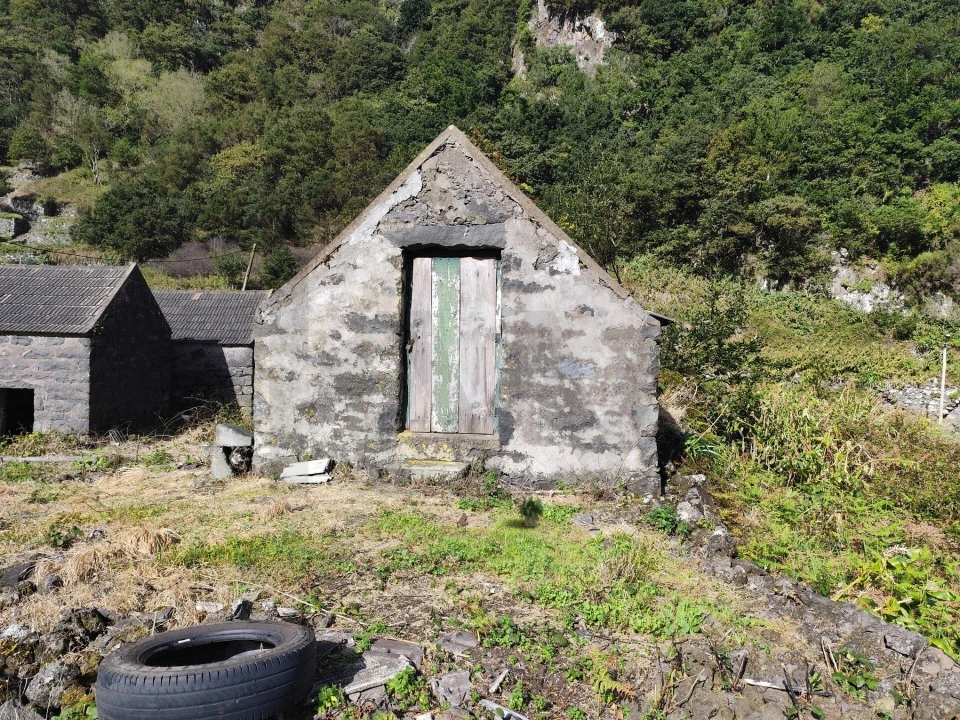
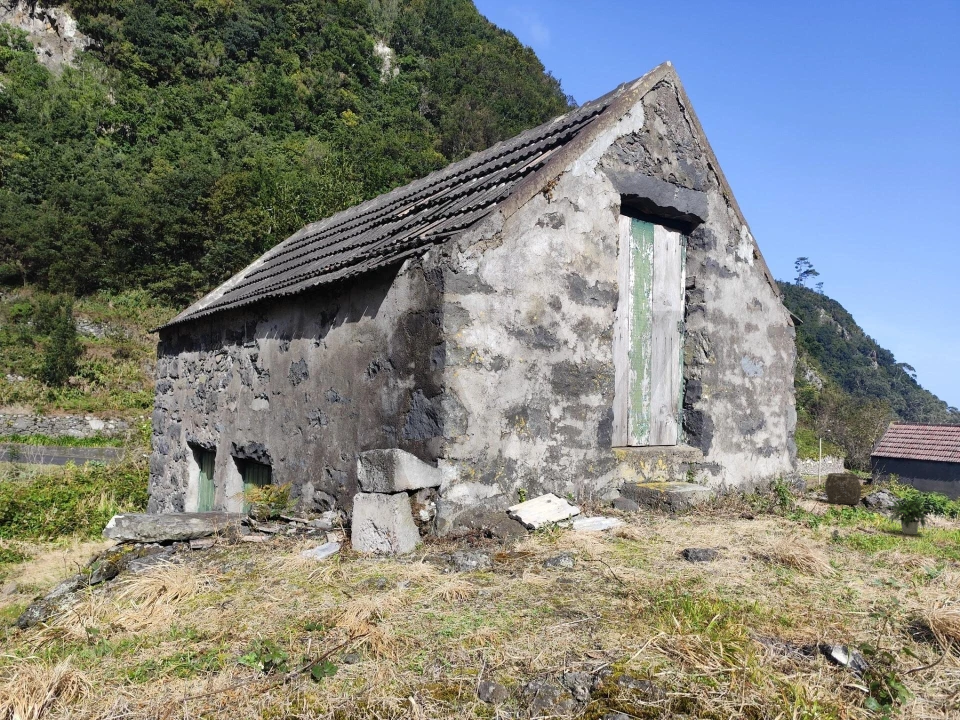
woven basket: none [623,471,655,502] -> present [825,473,861,505]

